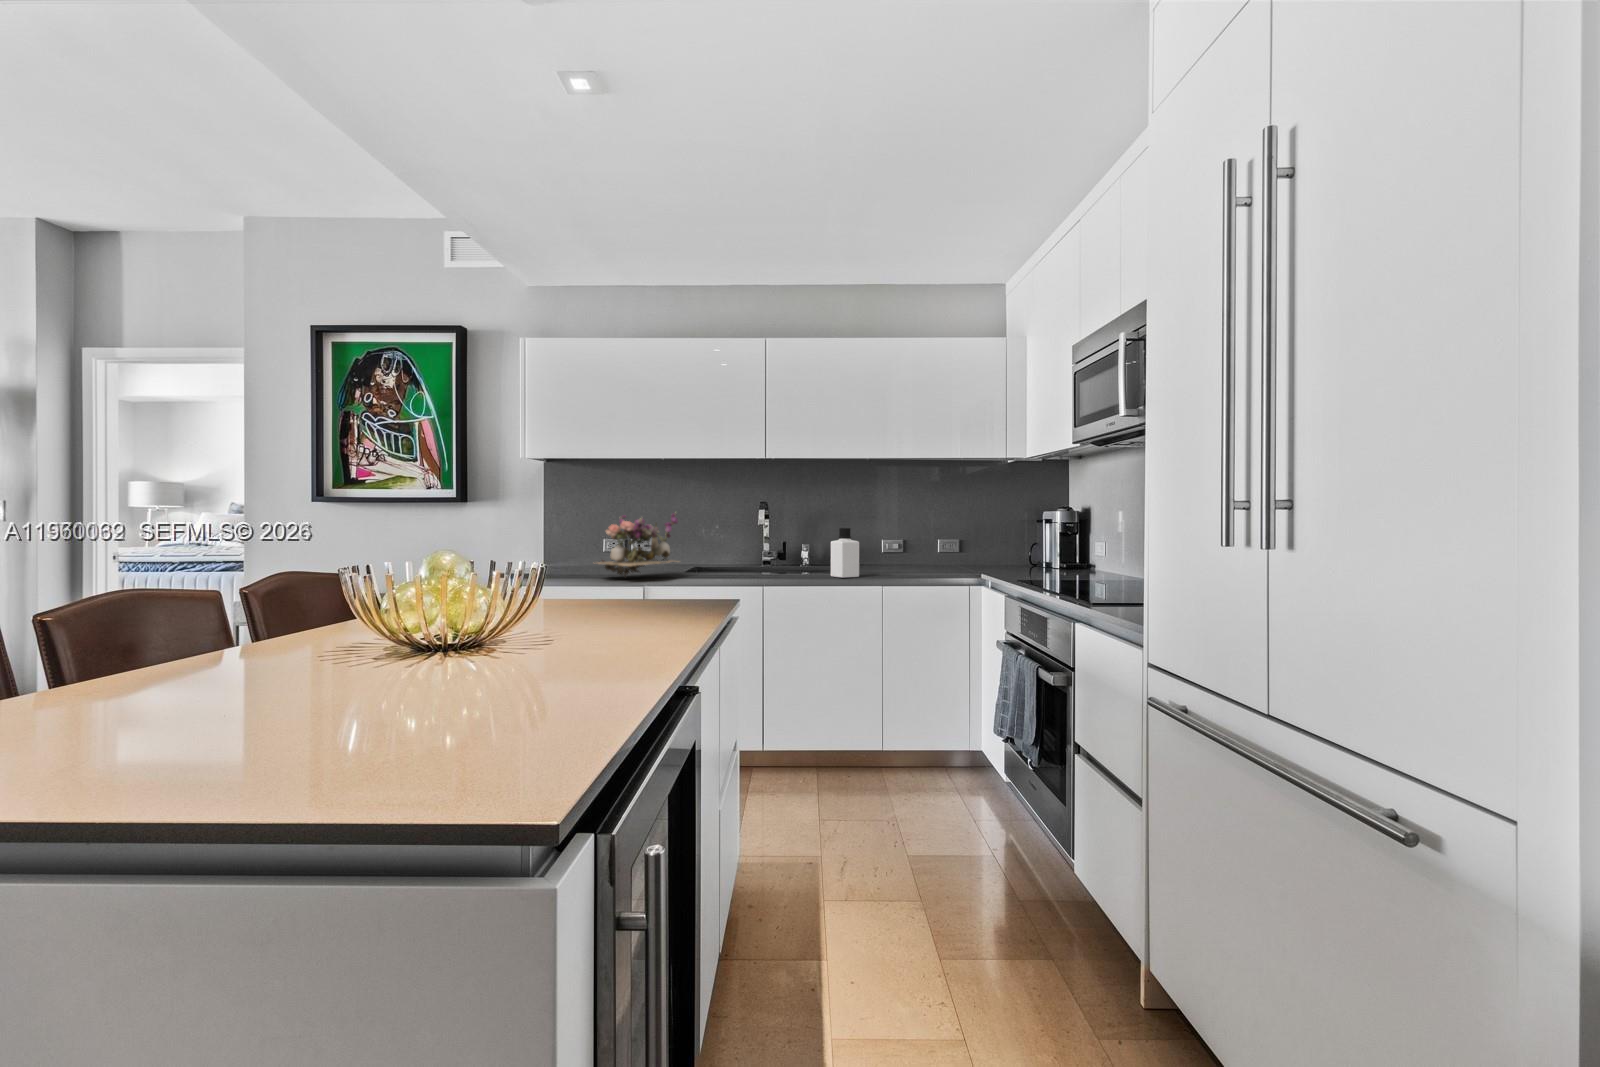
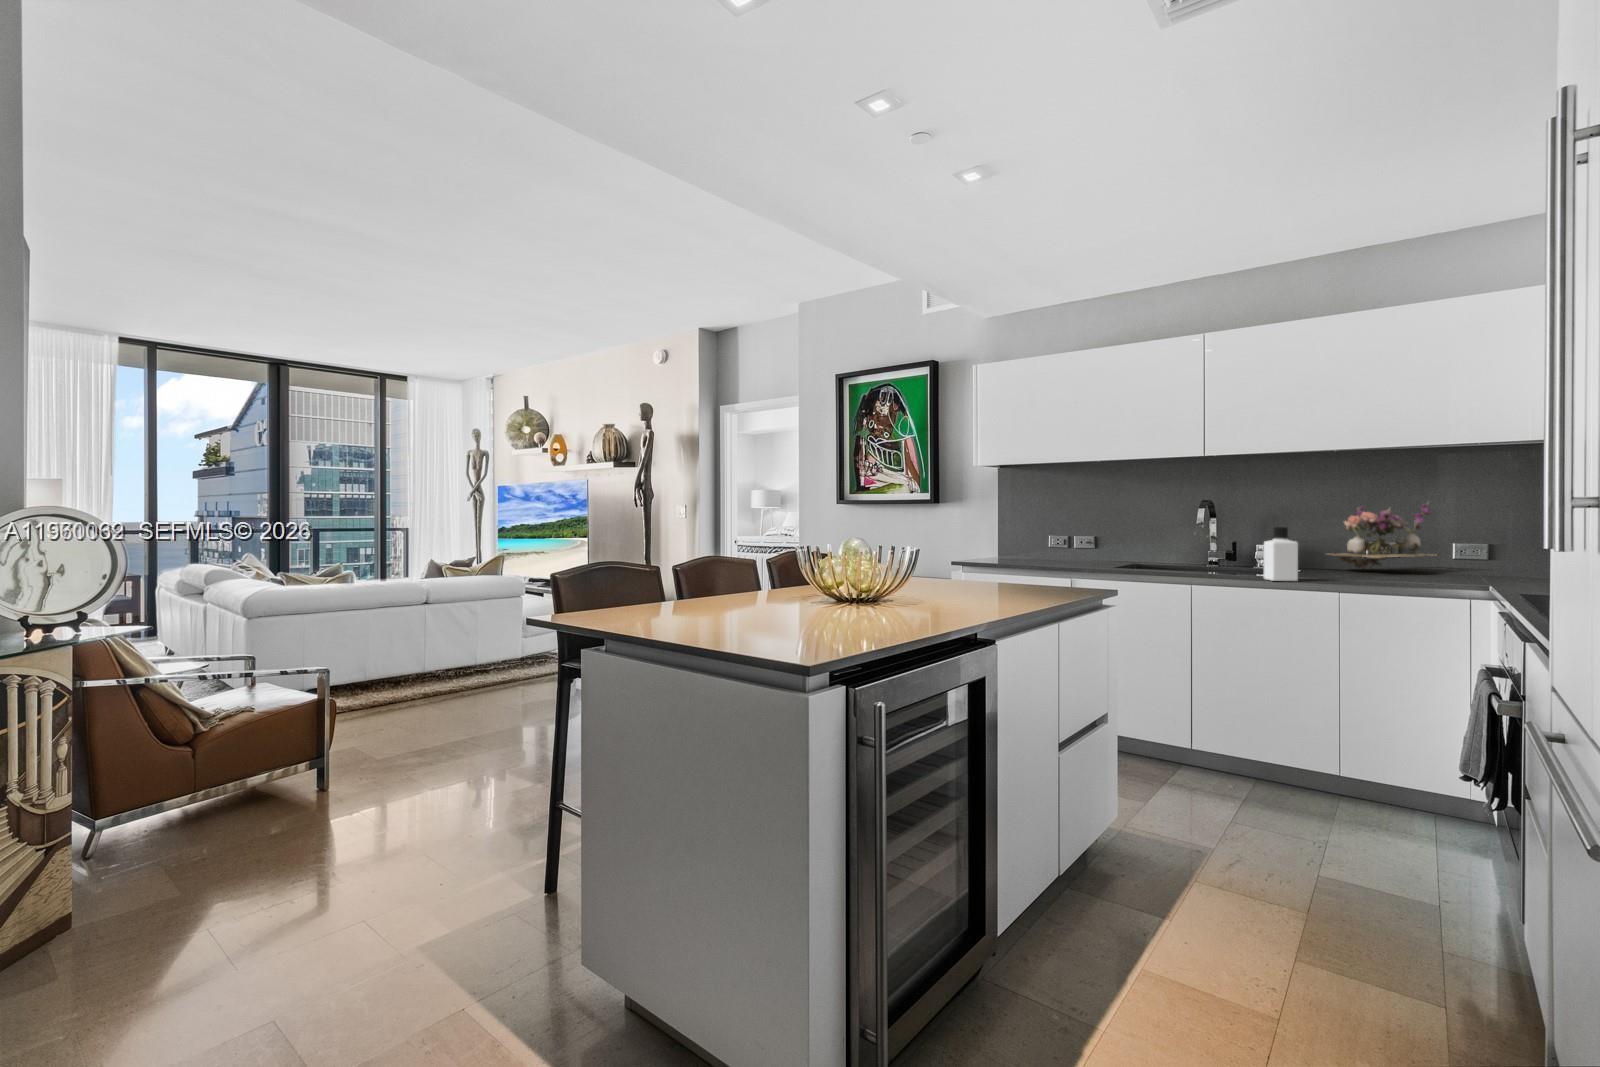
flower arrangement: present [598,512,678,578] -> present [1329,503,1434,569]

